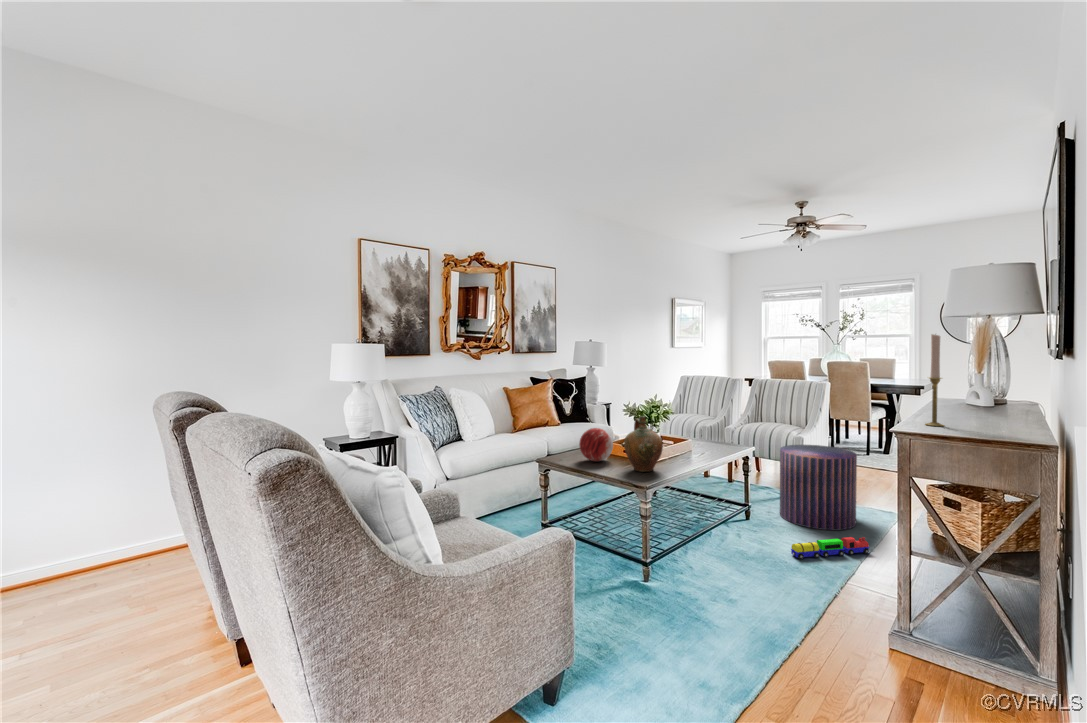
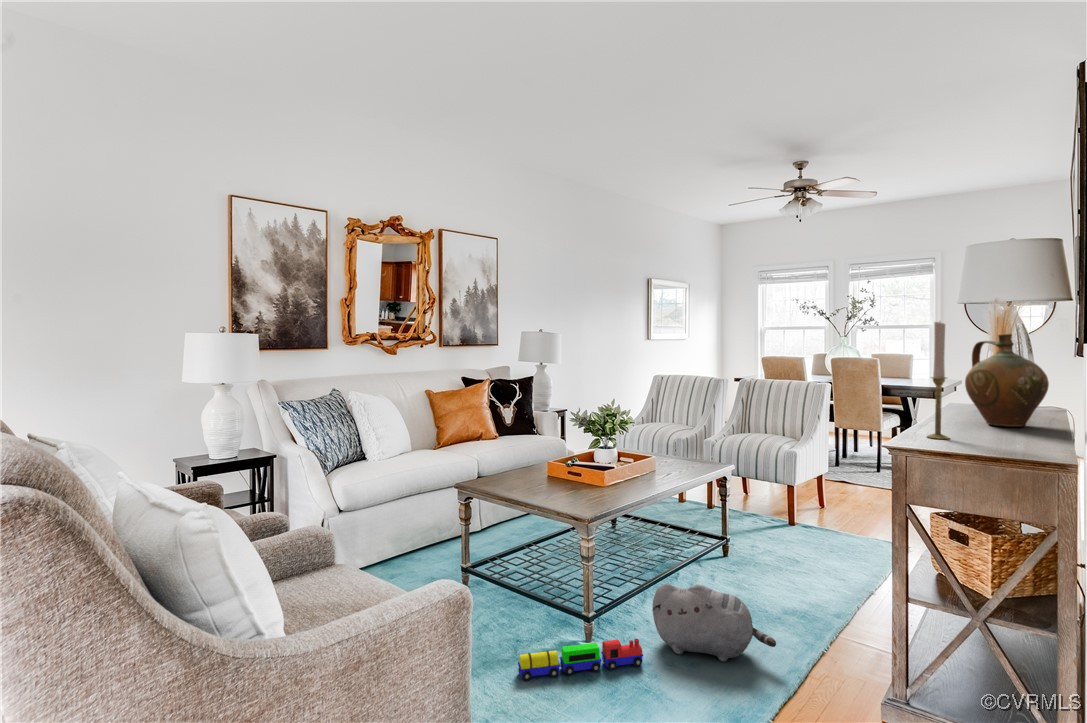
ceramic jug: present [624,416,663,472] -> present [965,334,1049,427]
decorative orb: present [579,428,613,461] -> none [510,442,553,485]
pouf: present [780,445,857,530] -> none [764,460,856,566]
toy train: present [791,537,869,559] -> present [518,639,643,681]
plush toy: none [698,538,800,600] -> present [652,583,776,661]

